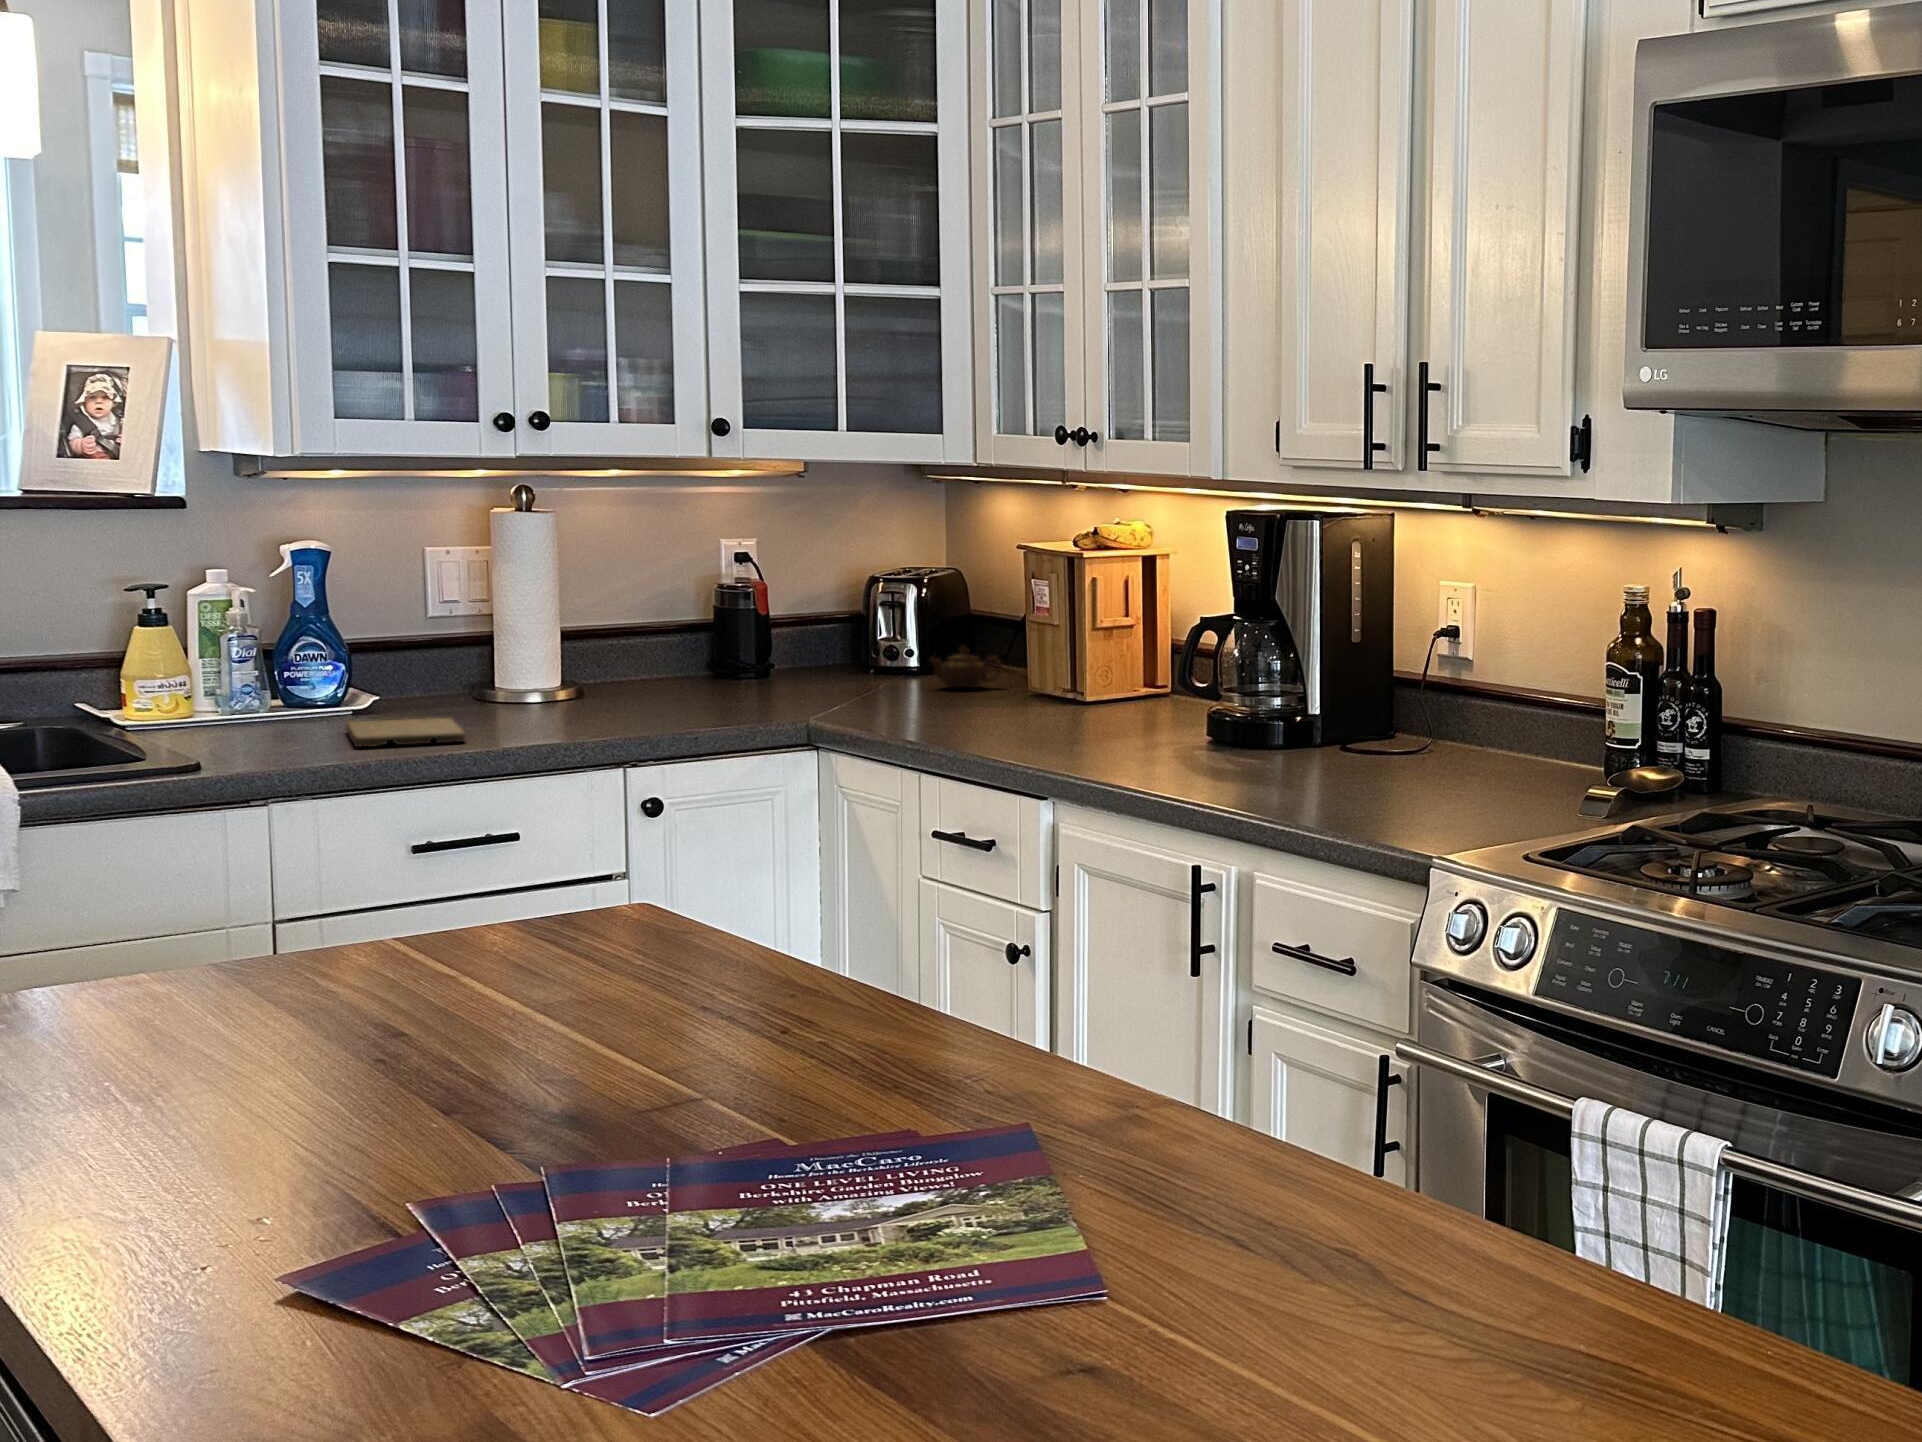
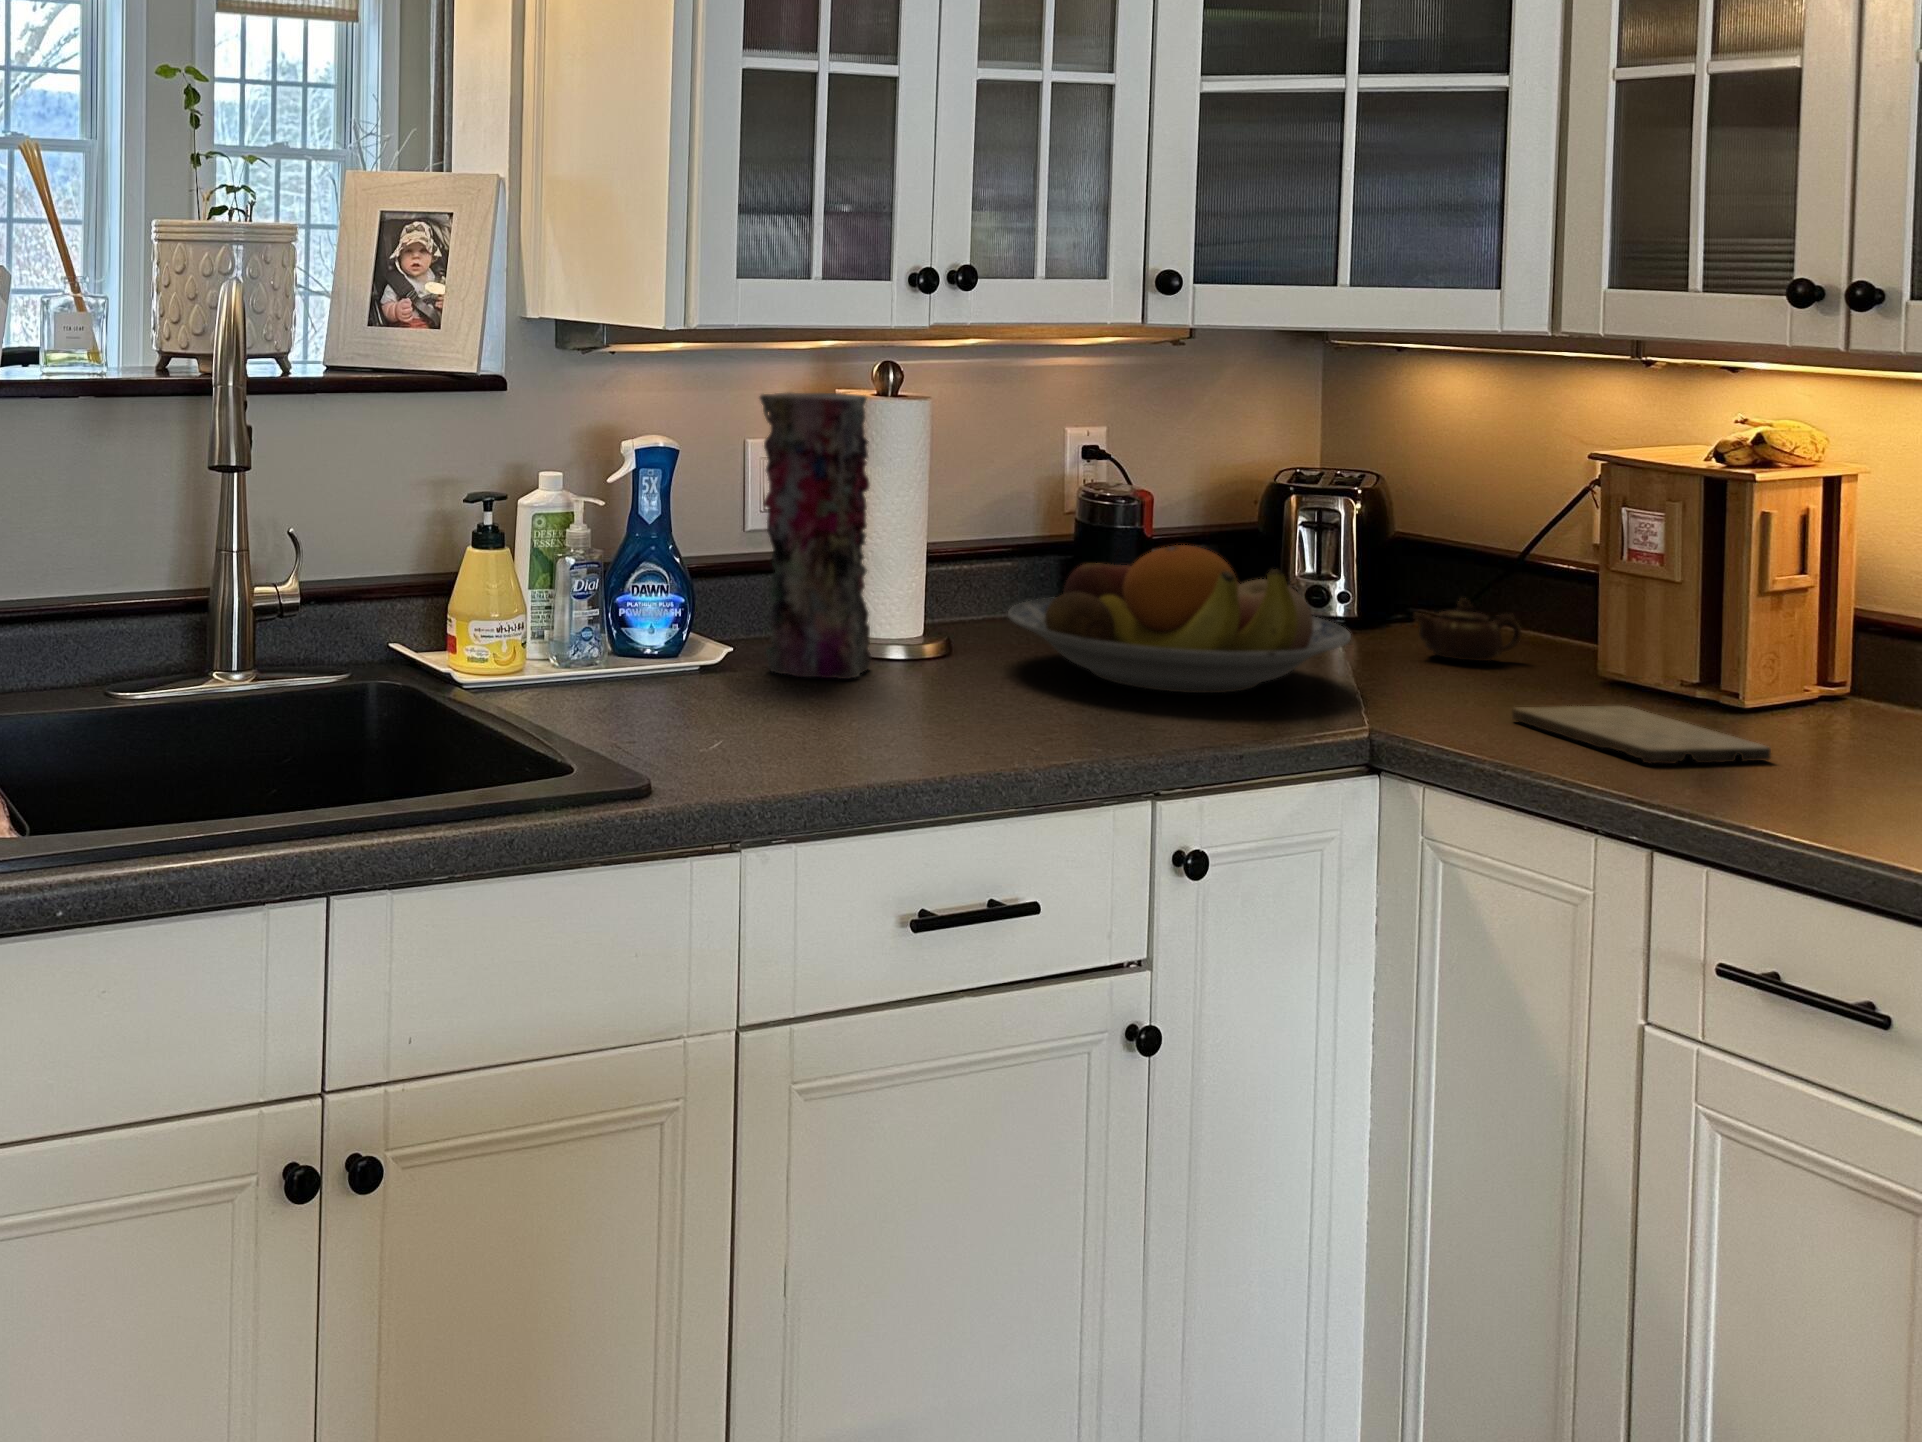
vase: none [387,508,497,715] -> present [760,393,872,679]
fruit bowl: none [602,610,842,710] -> present [1008,545,1351,693]
cutting board: present [346,718,465,747] -> present [1512,706,1771,764]

